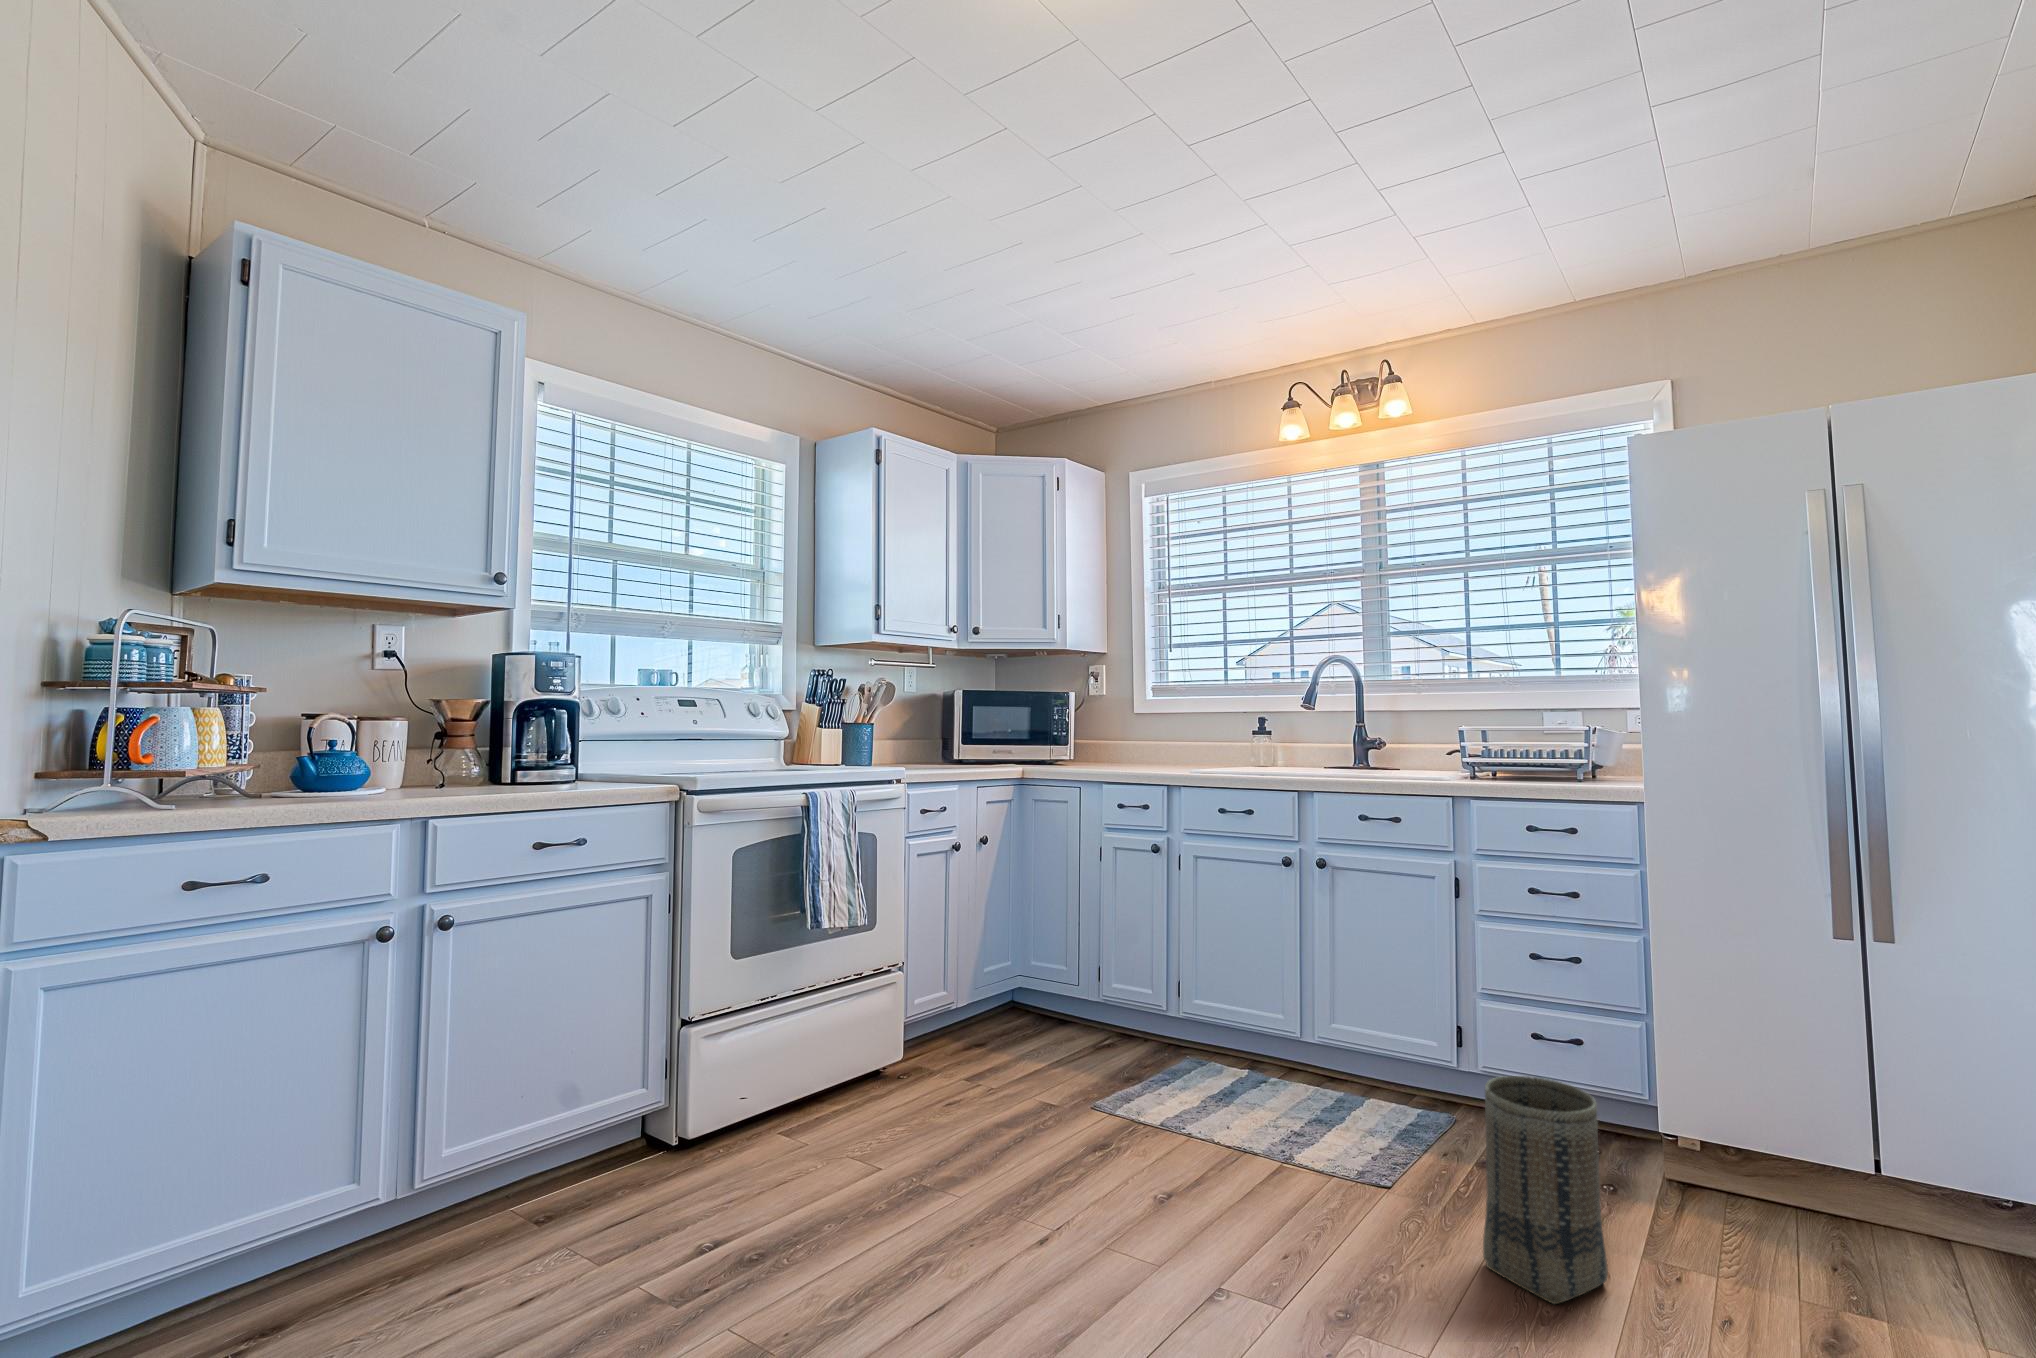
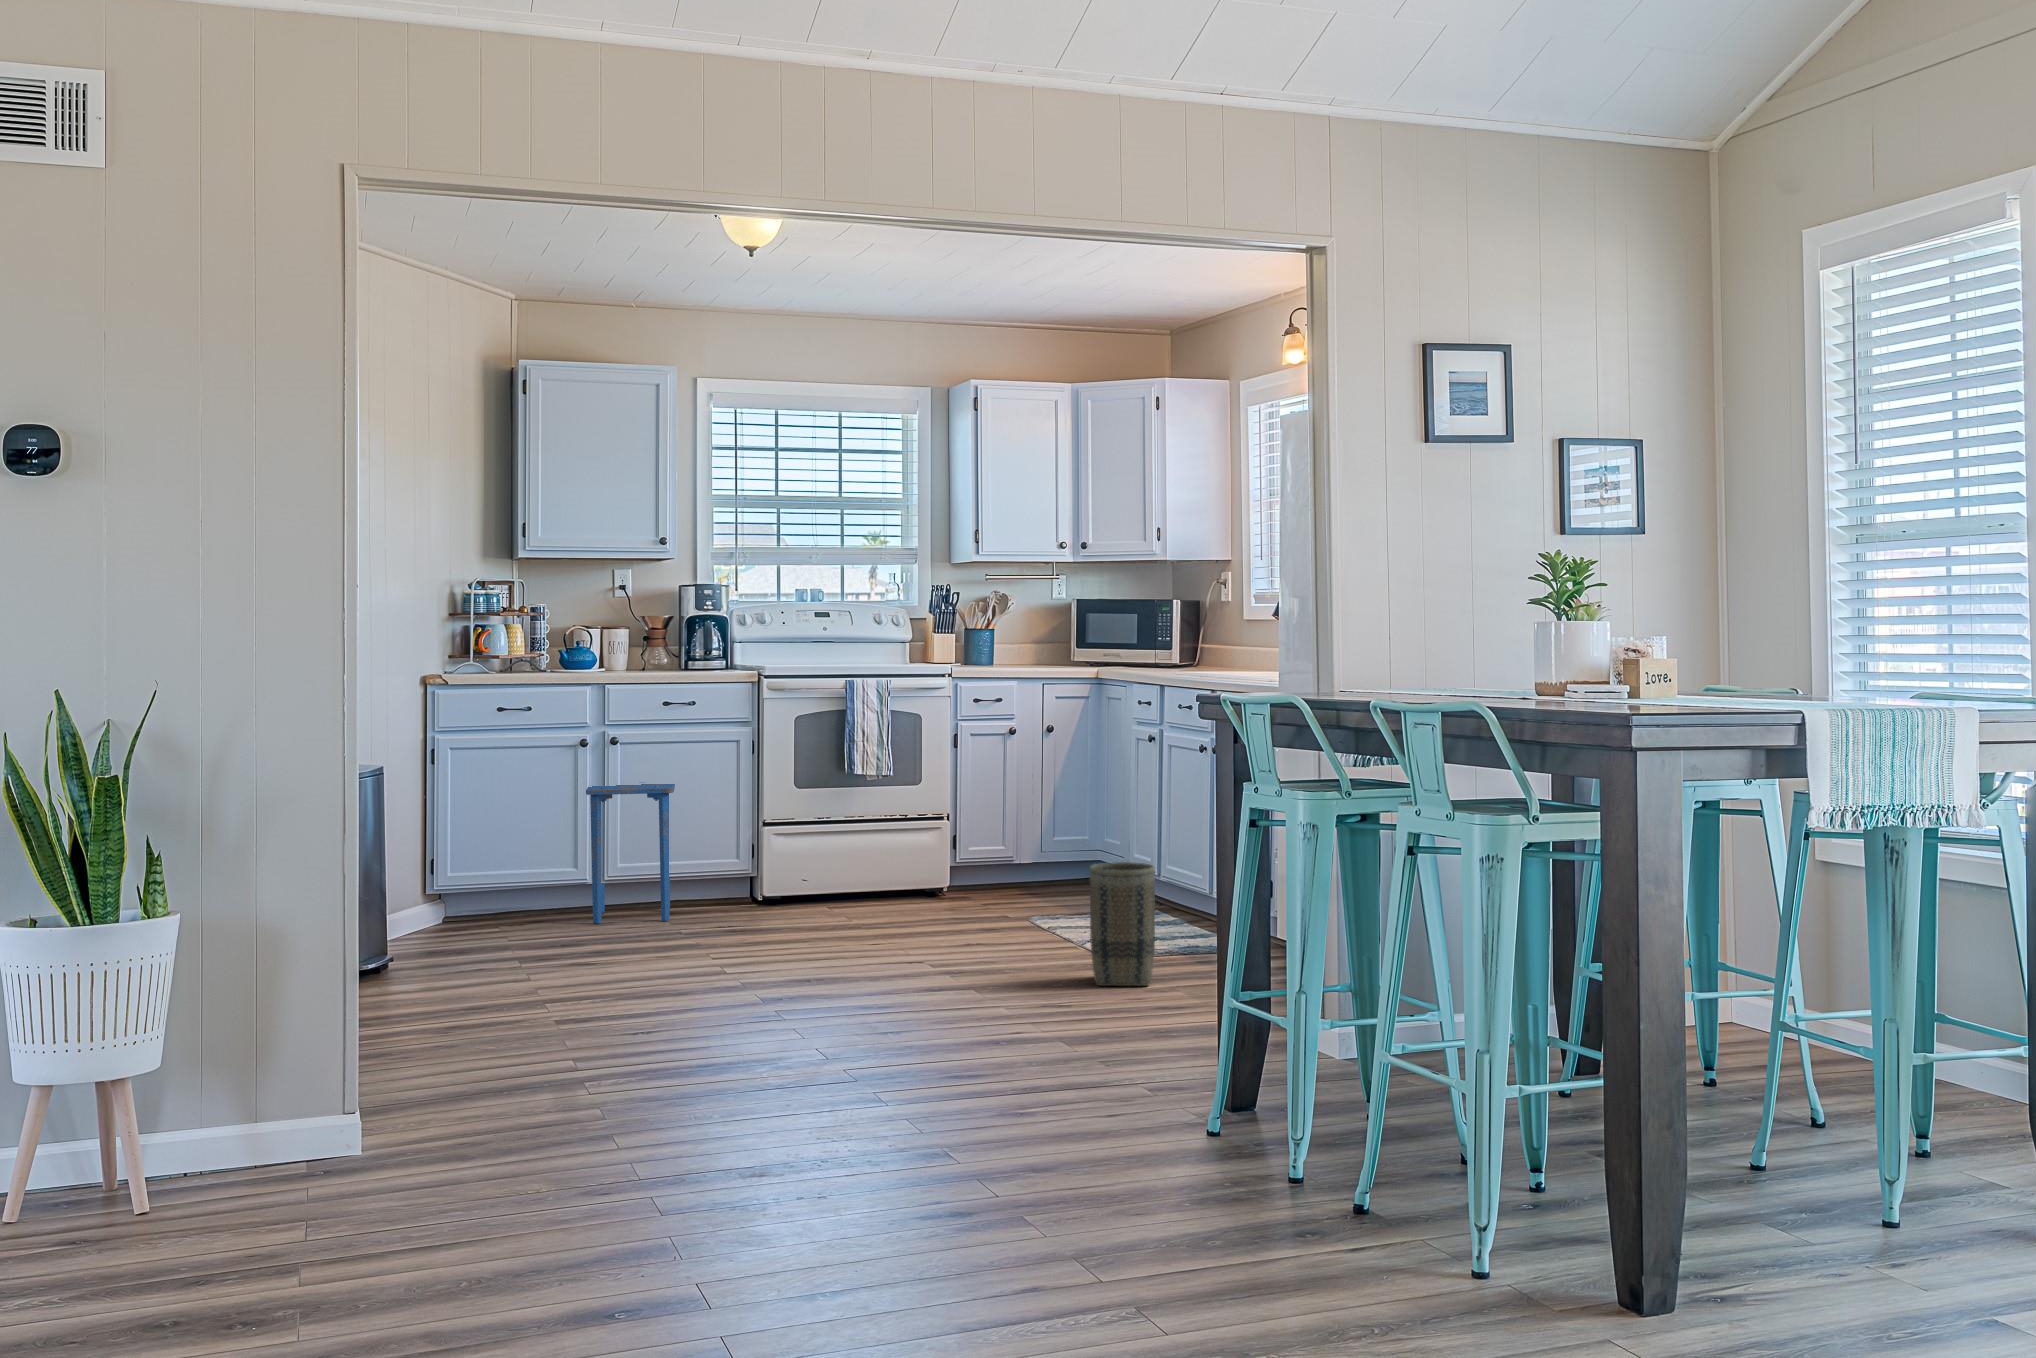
side table: none [375,974,576,1291] -> present [586,782,675,924]

